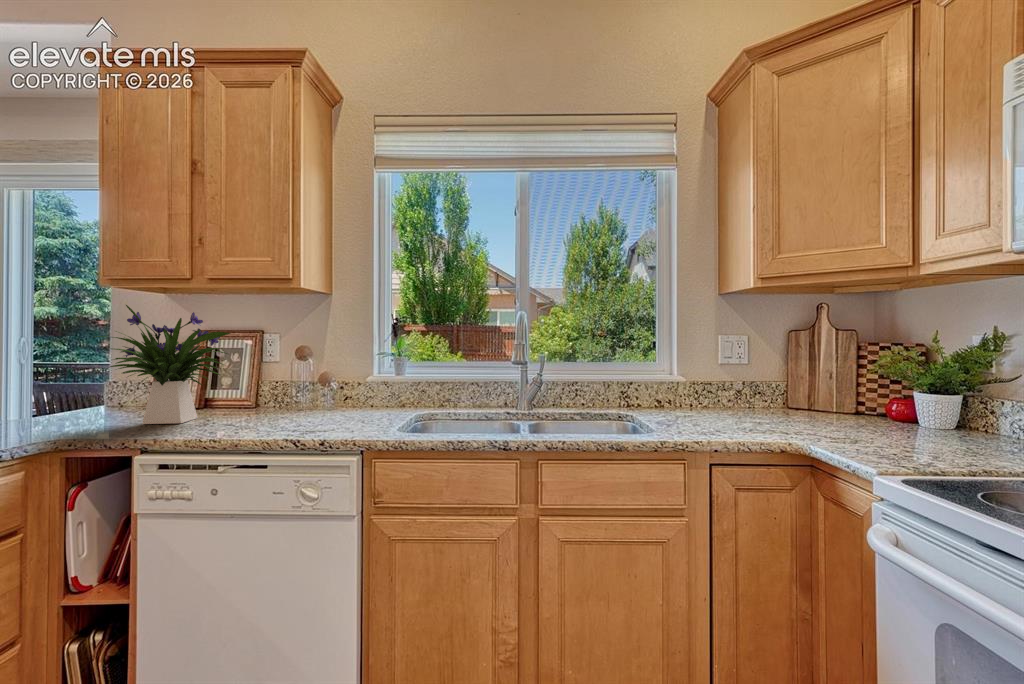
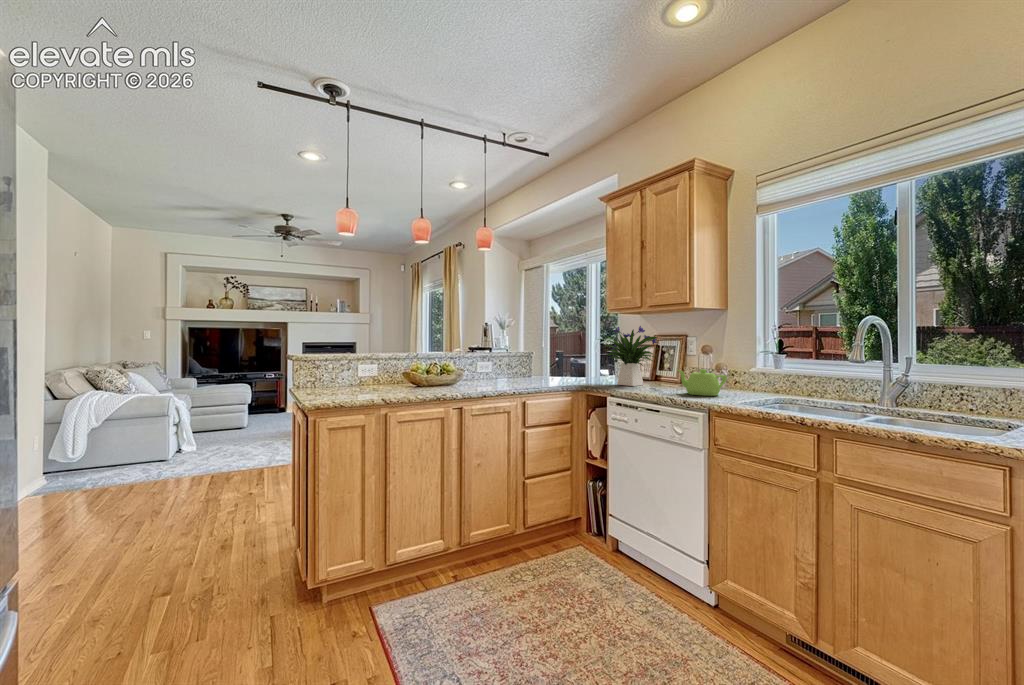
teapot: none [282,384,360,426] -> present [678,369,727,396]

